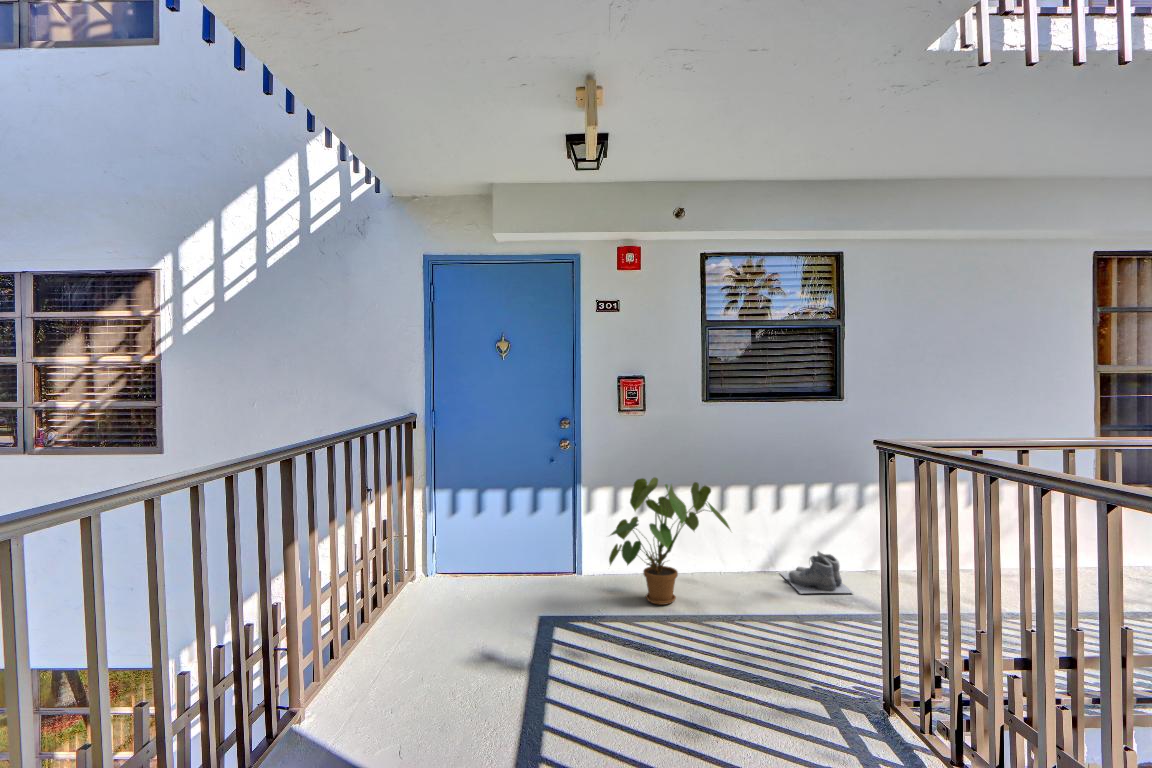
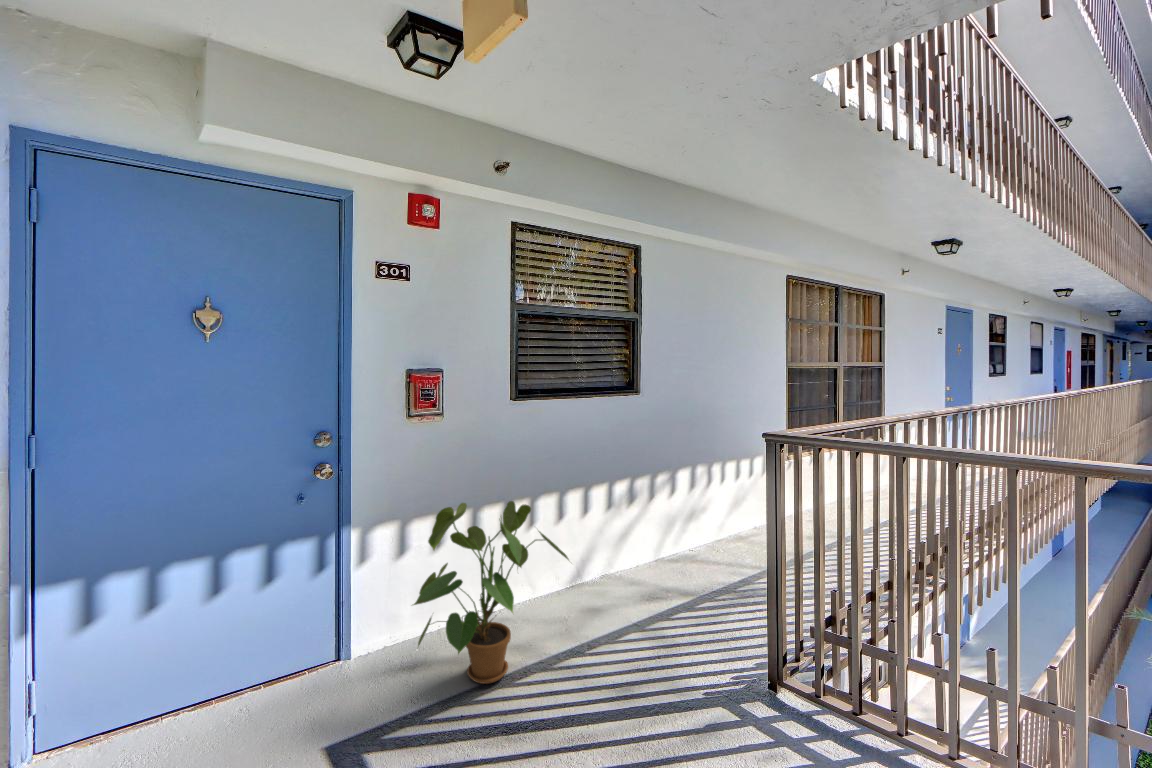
boots: present [781,551,853,594] -> none [588,554,670,610]

